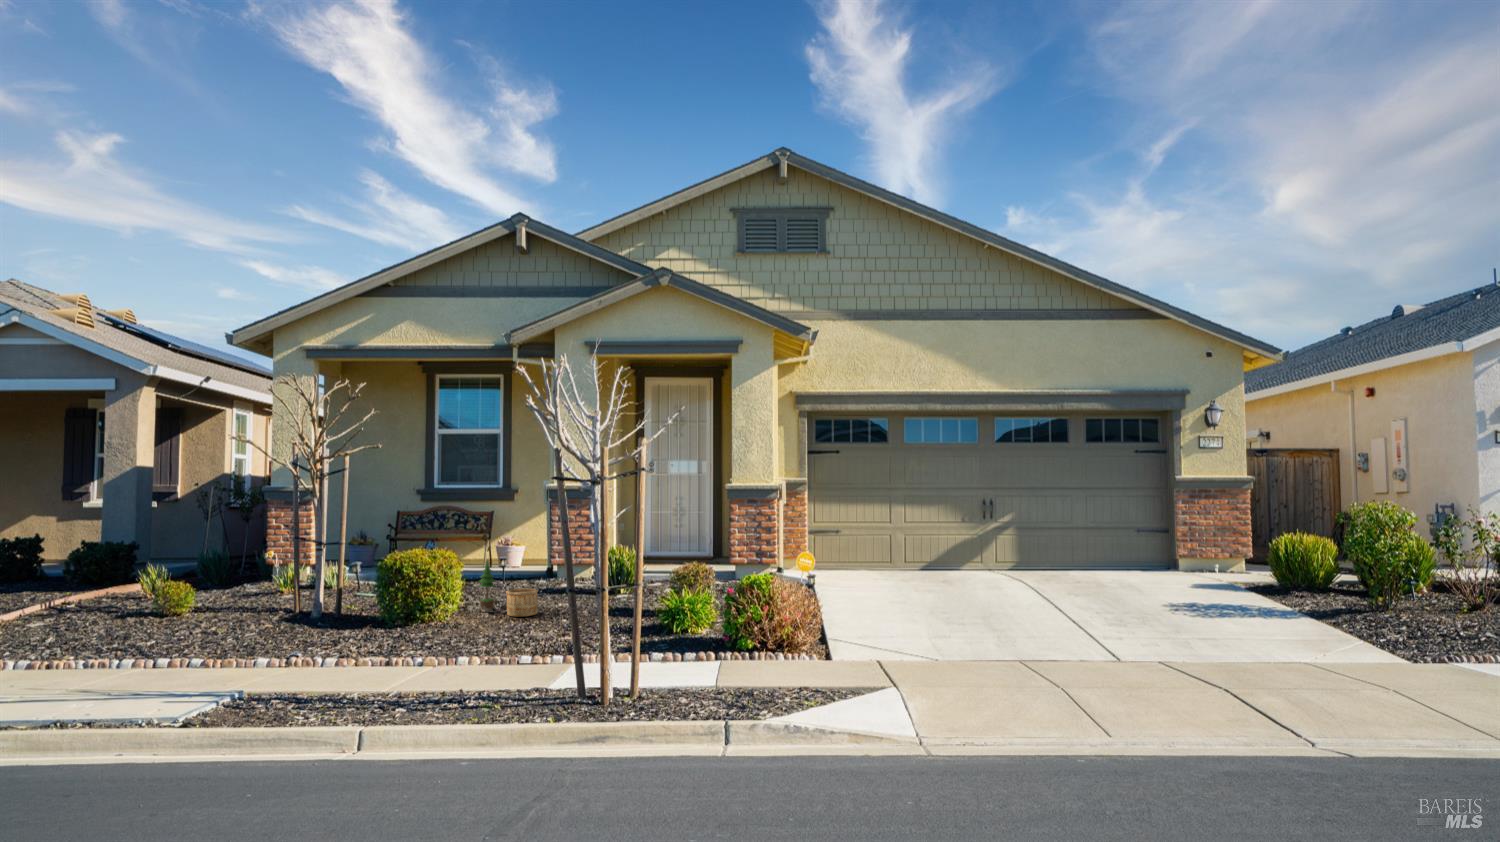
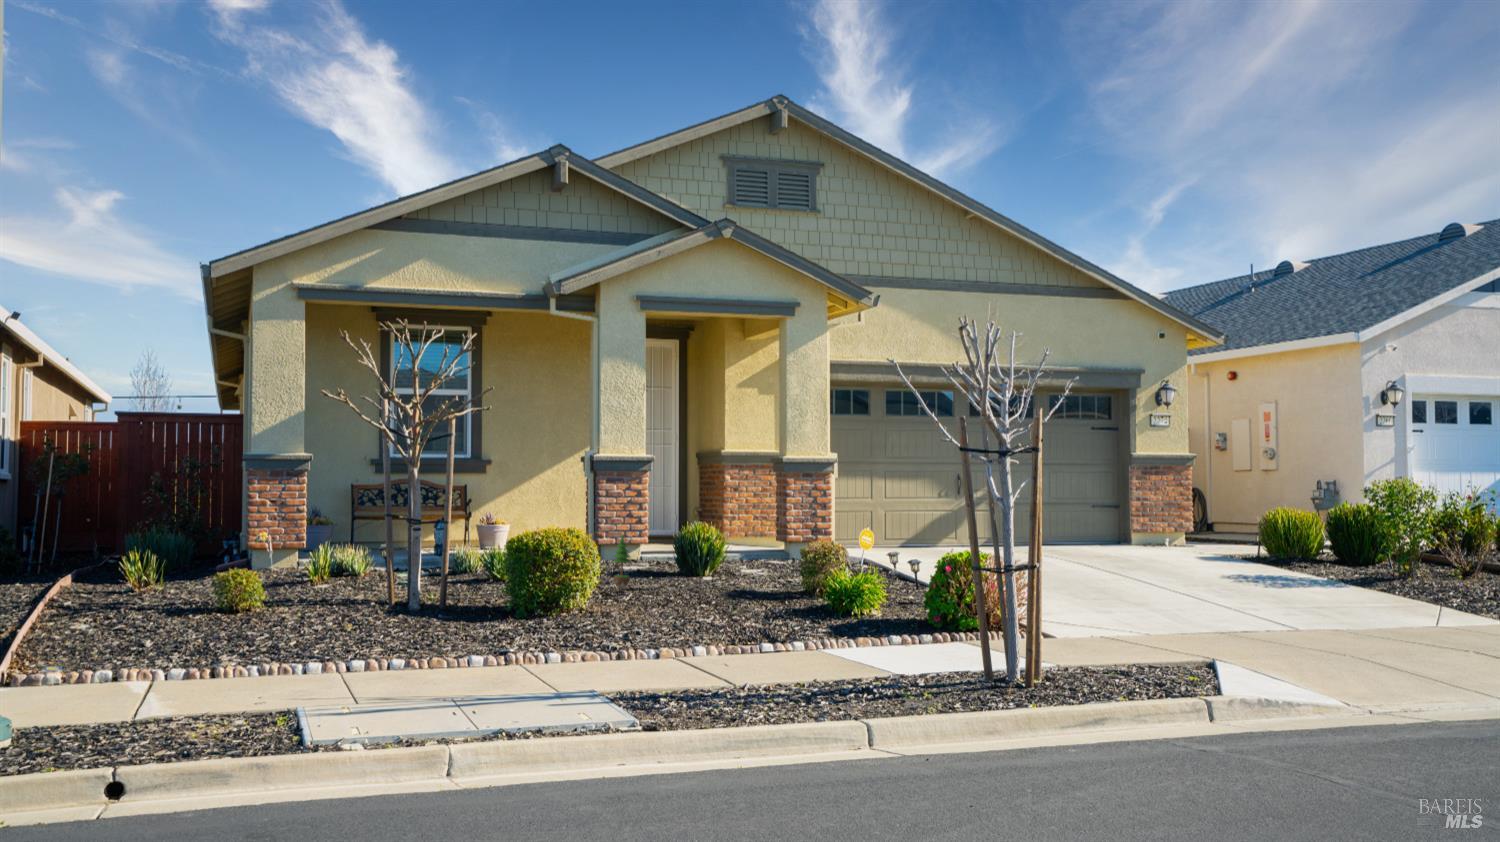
wooden bucket: present [506,588,538,617] -> none [646,563,680,592]

